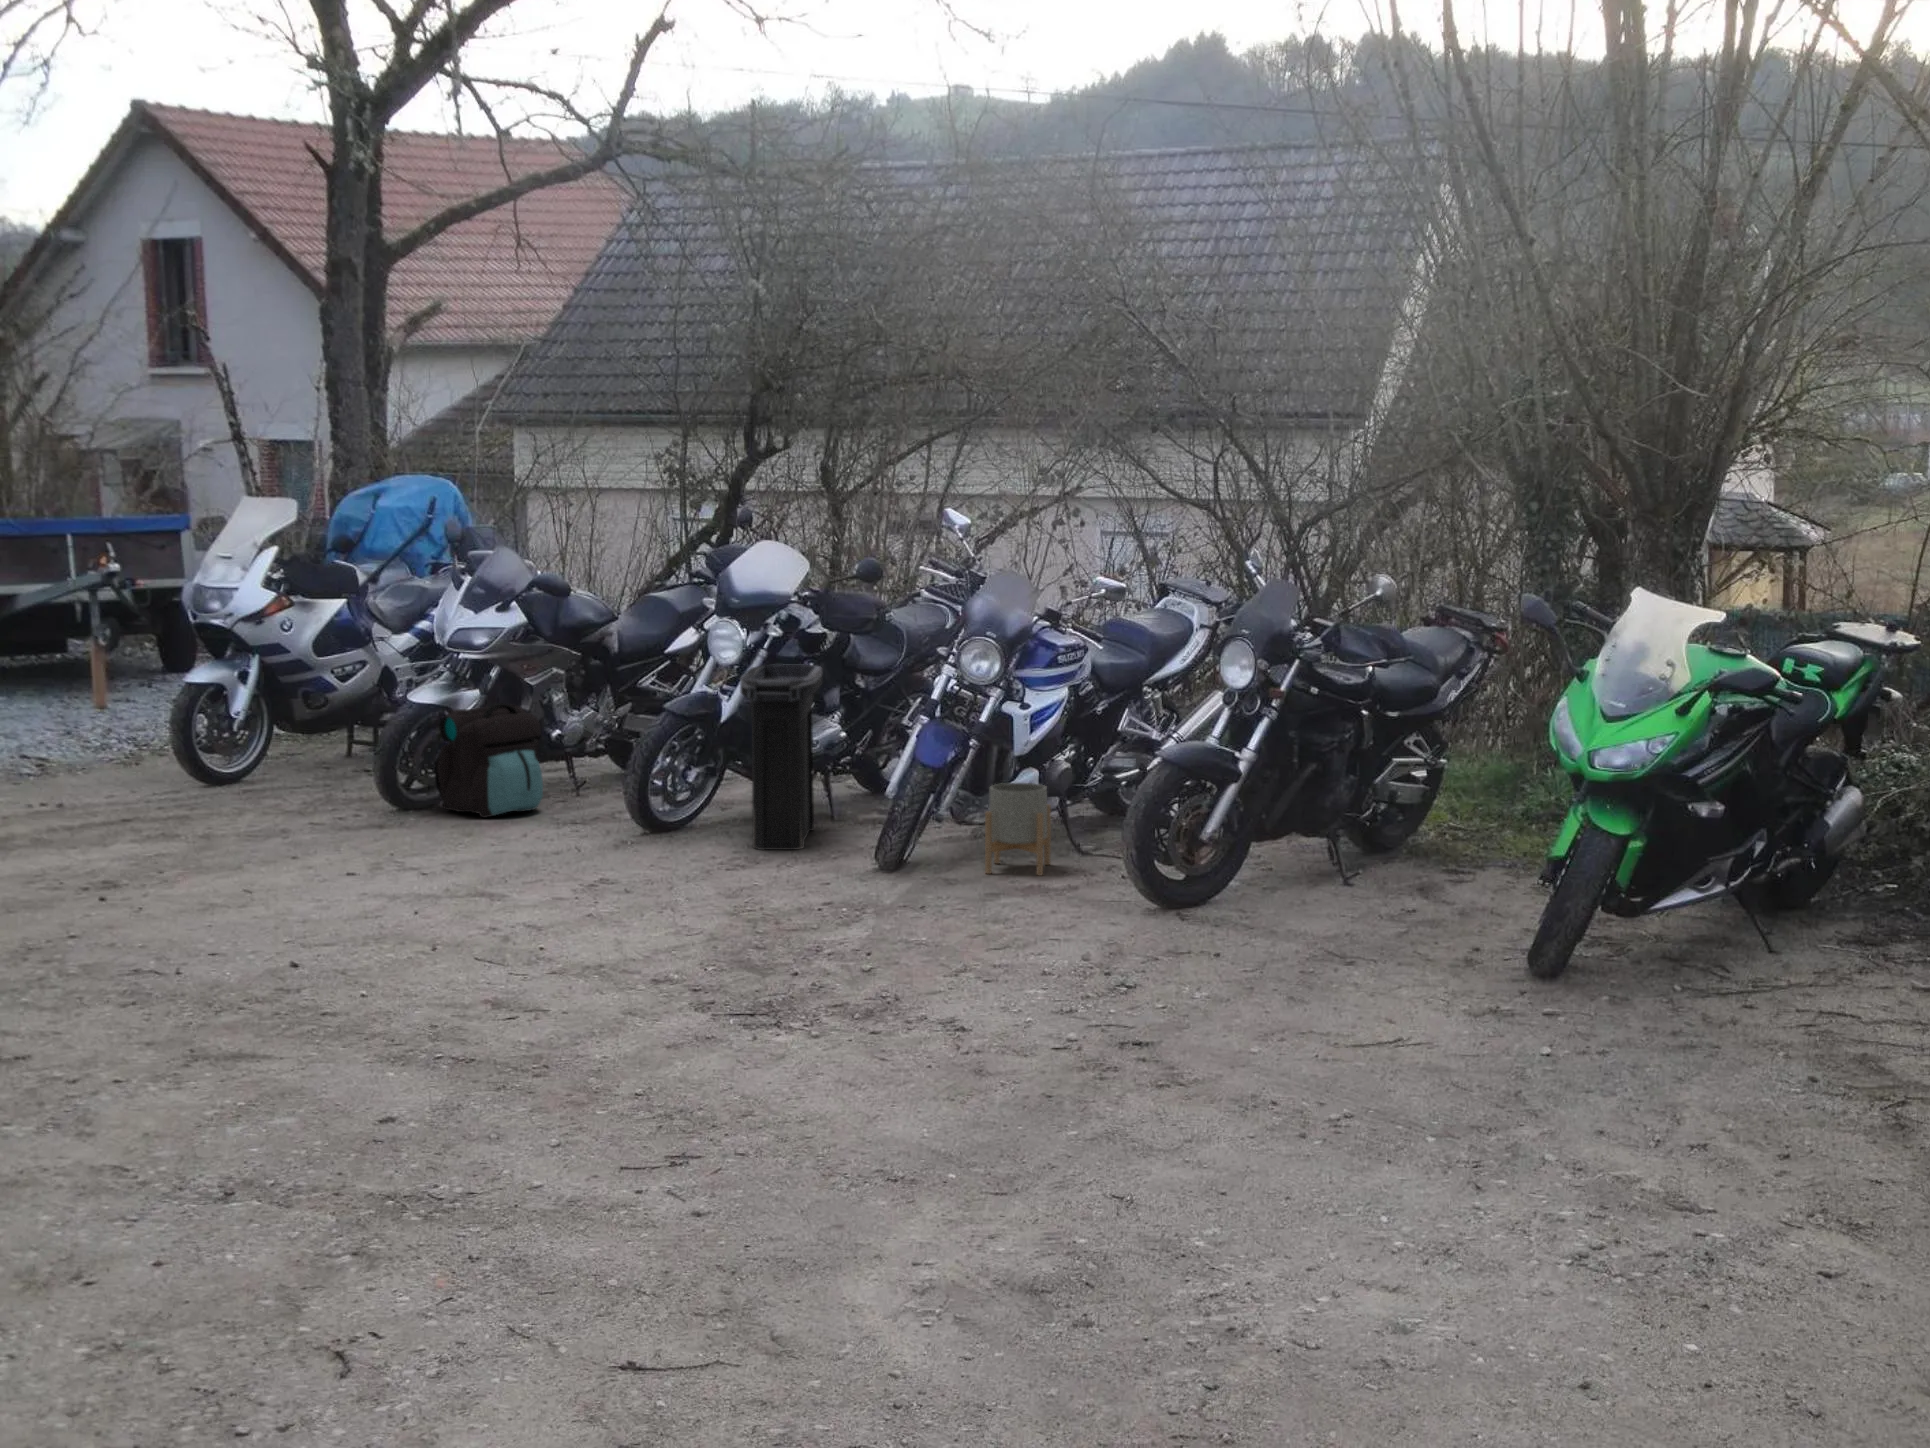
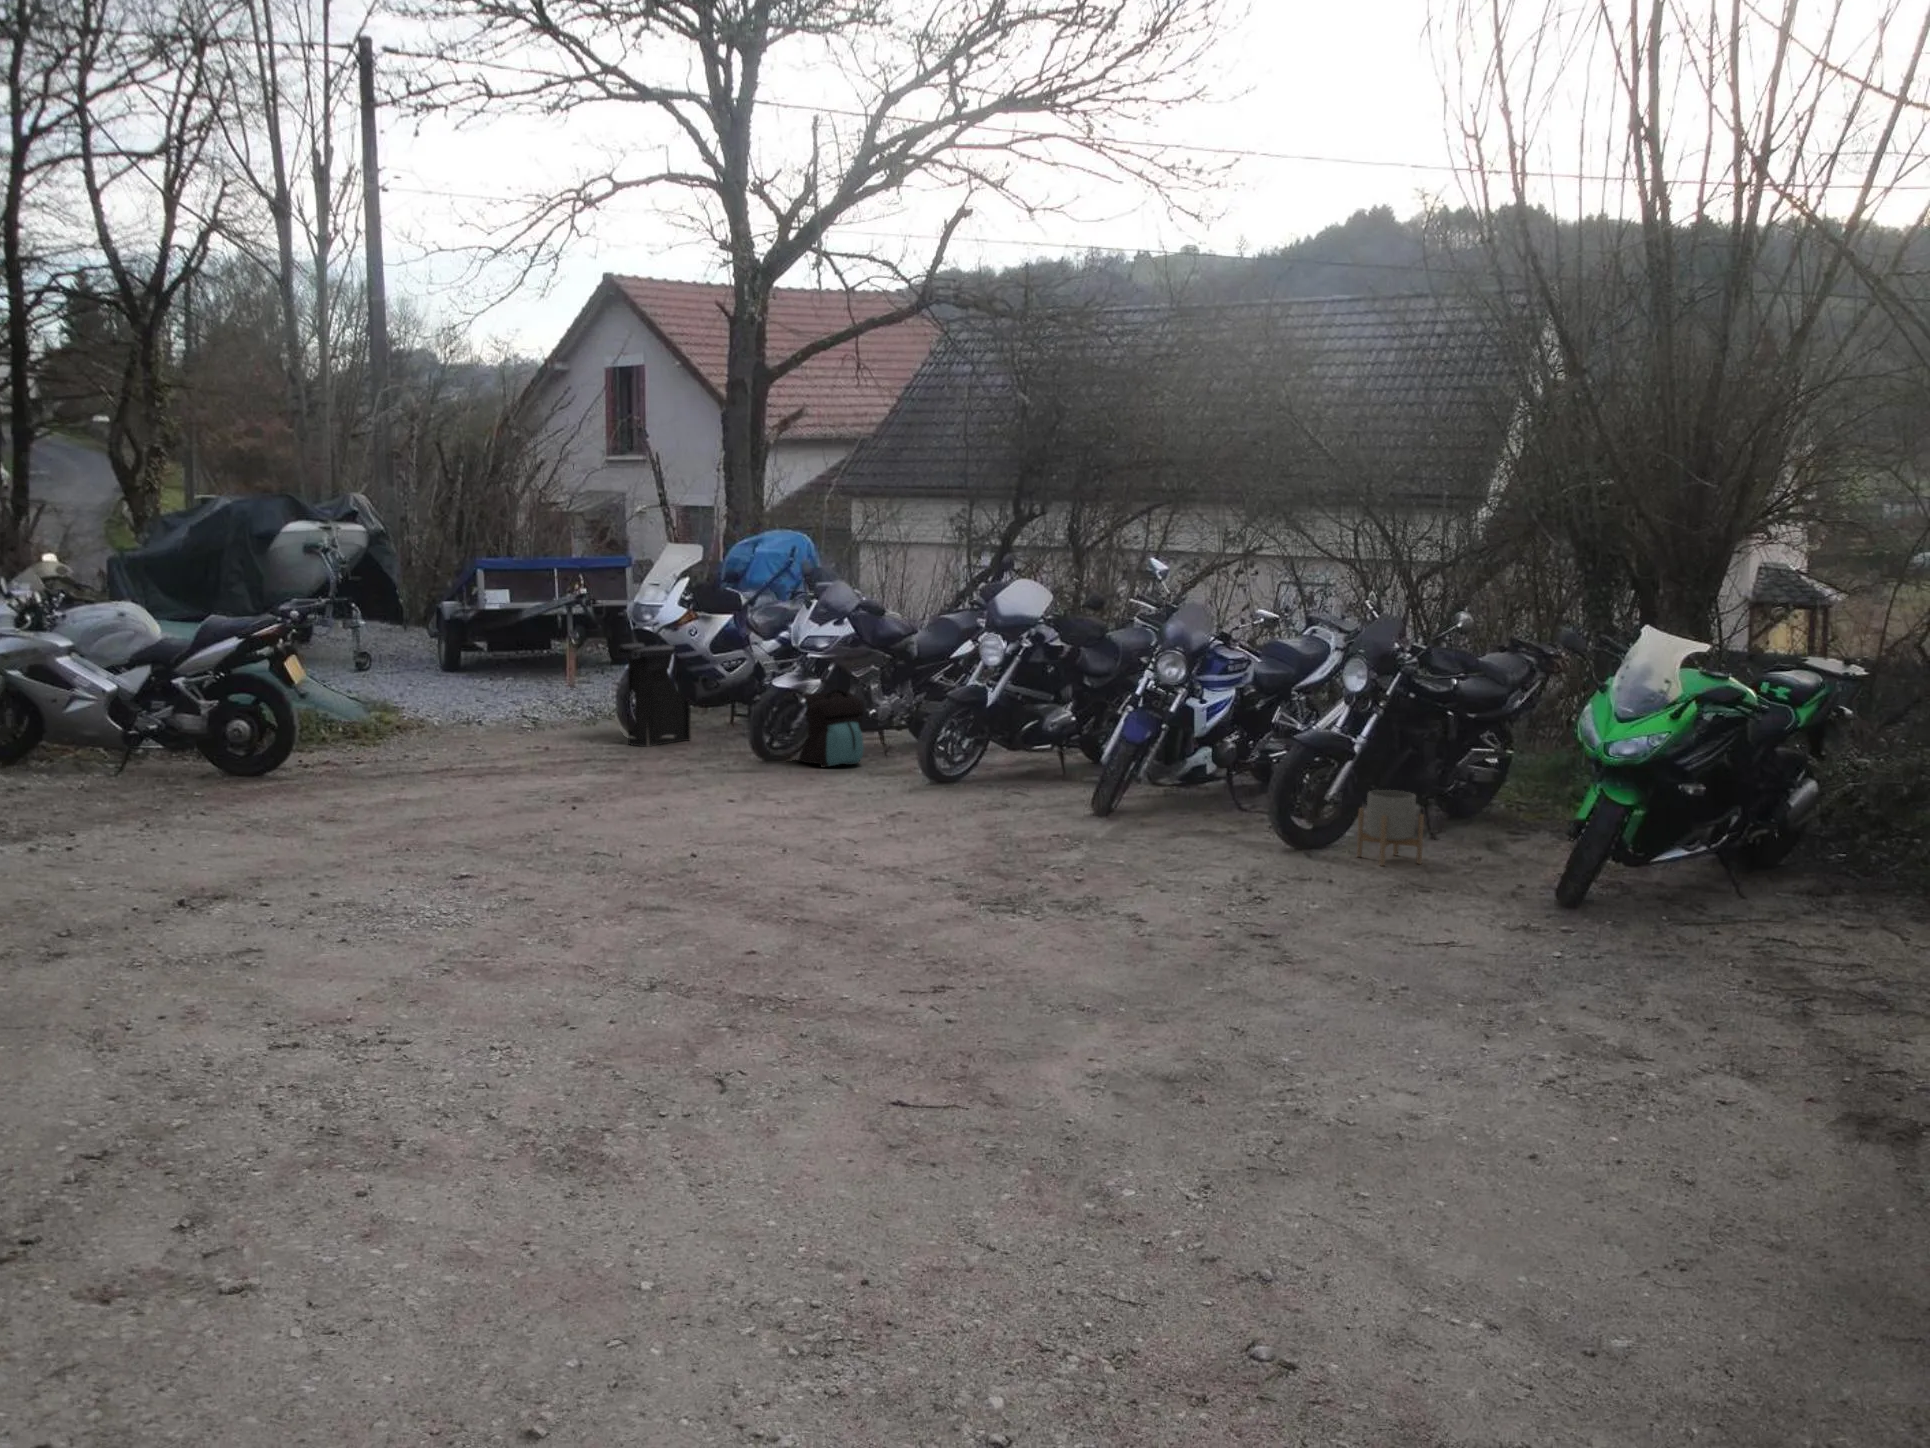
trash can: present [740,664,823,850] -> present [618,643,691,747]
planter: present [985,783,1051,876] -> present [1357,790,1424,866]

